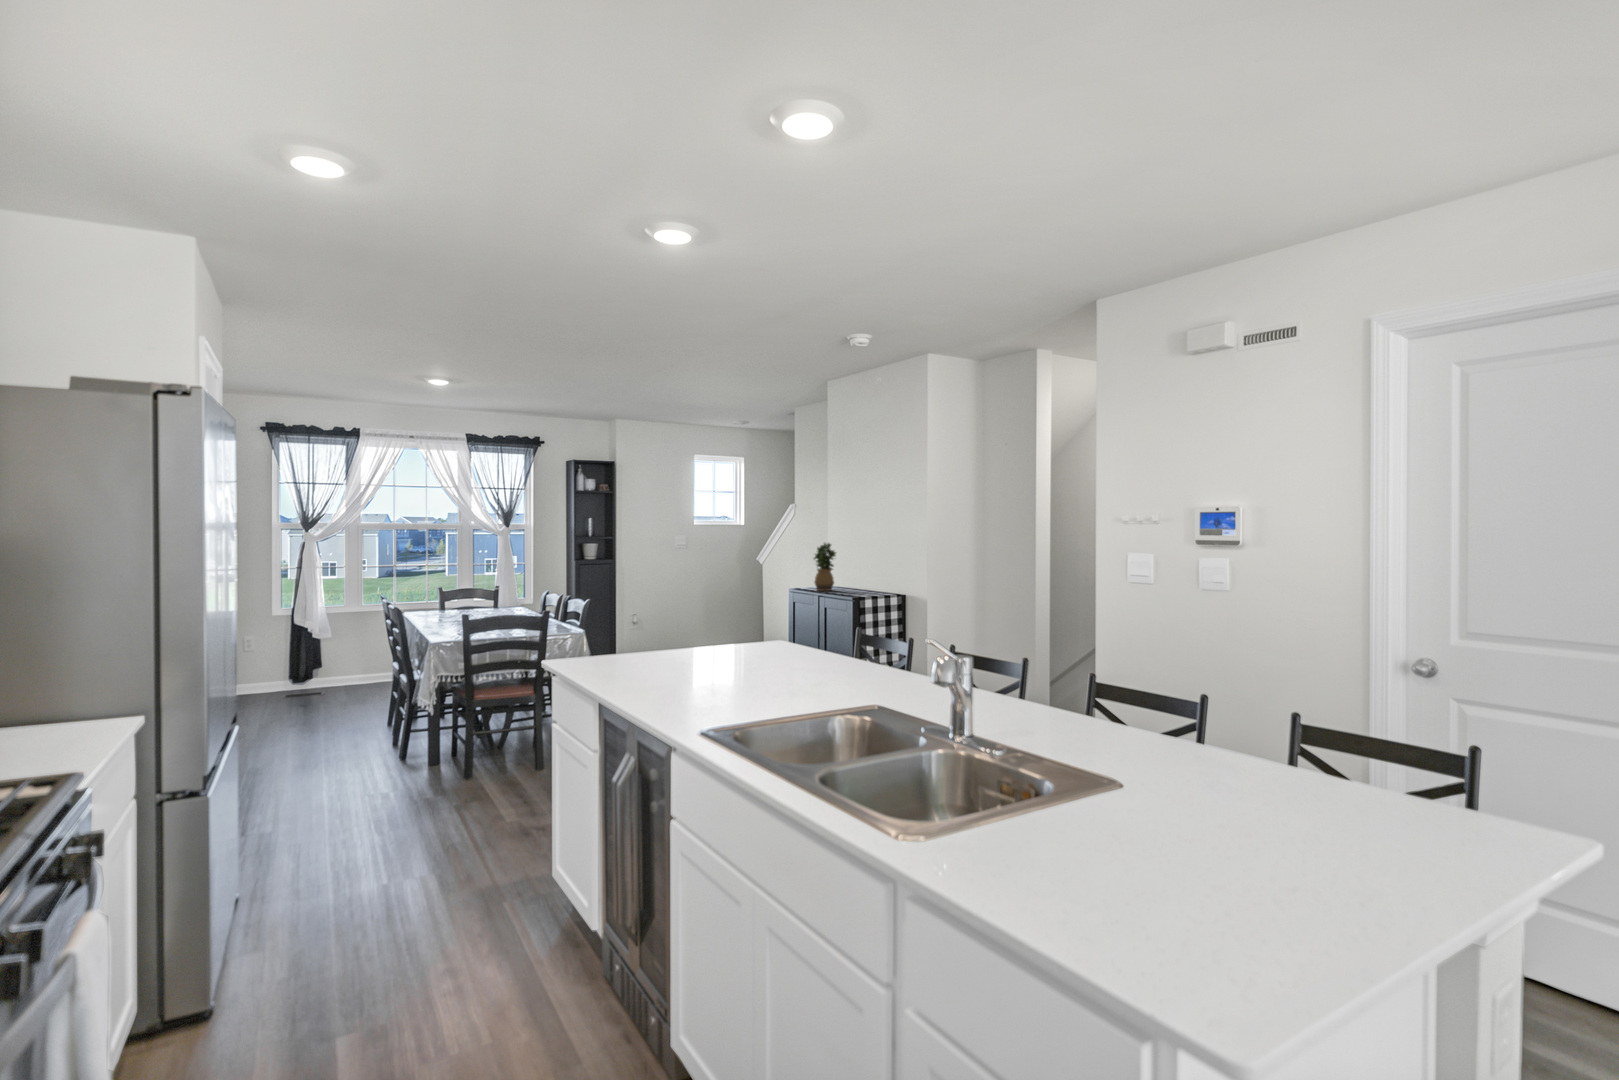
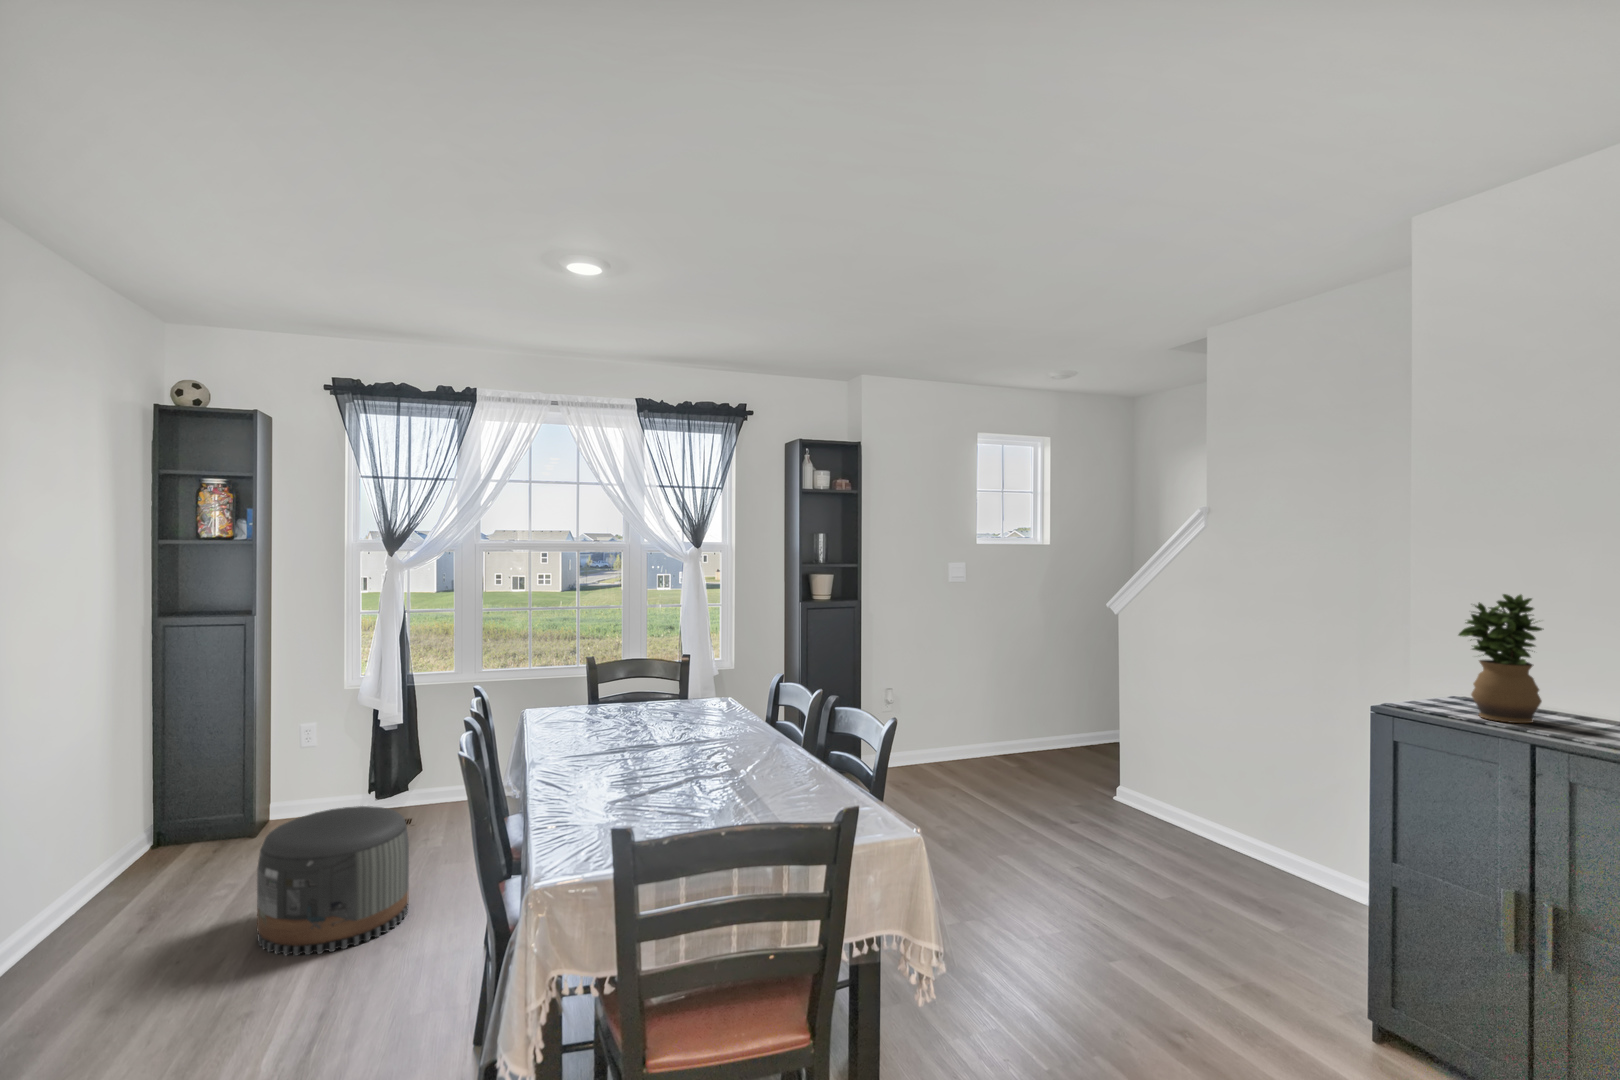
pouf: none [262,664,342,729] -> present [257,806,409,956]

